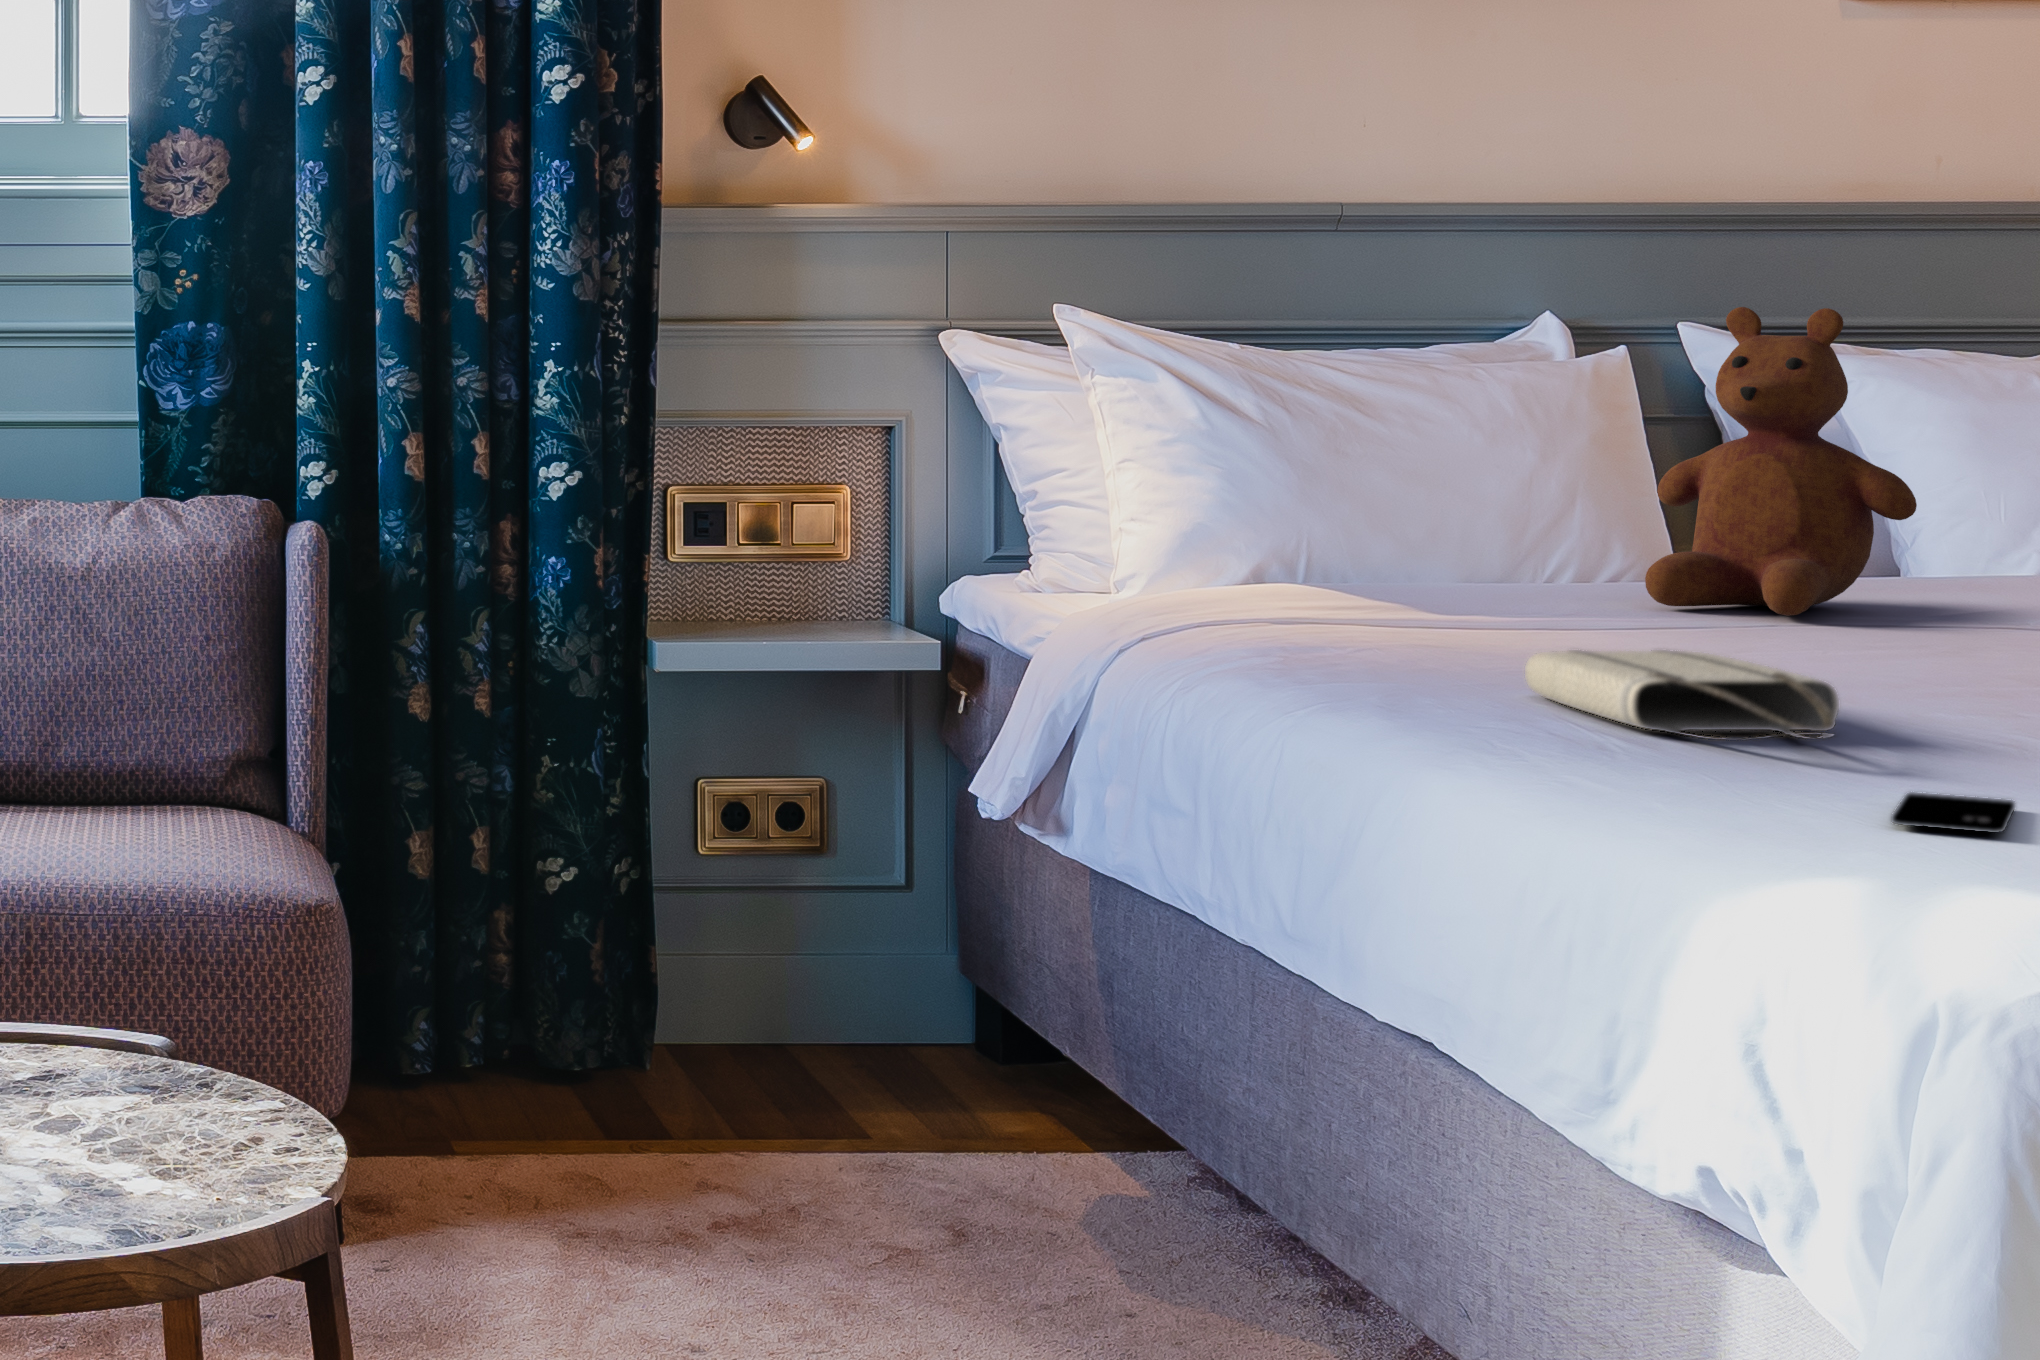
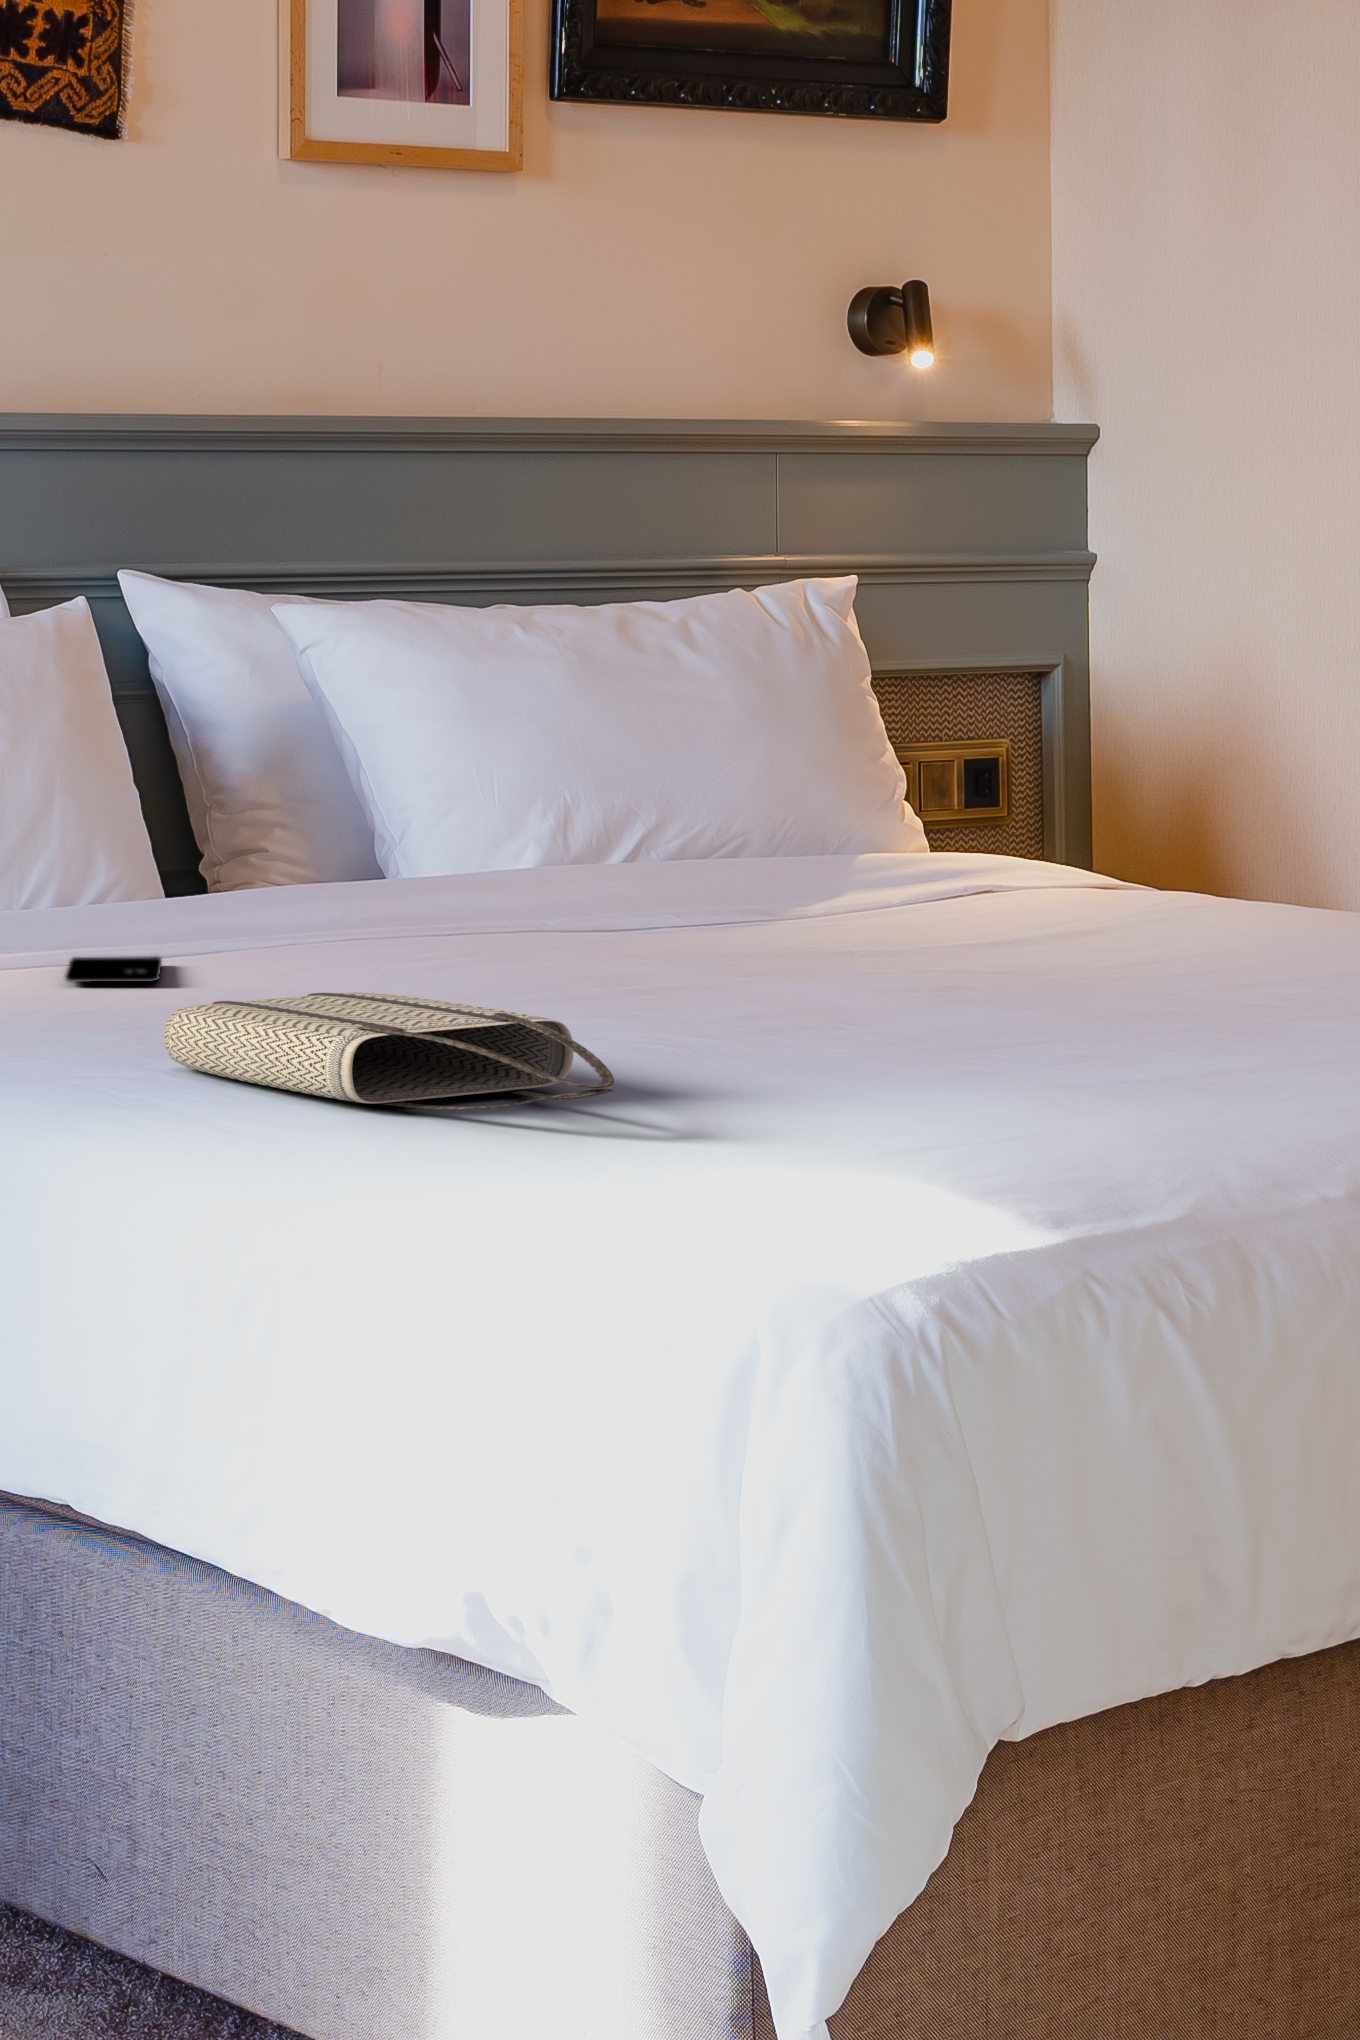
teddy bear: present [1645,307,1917,616] -> none [164,538,474,937]
smartphone: present [1892,793,2015,833] -> present [65,956,162,982]

